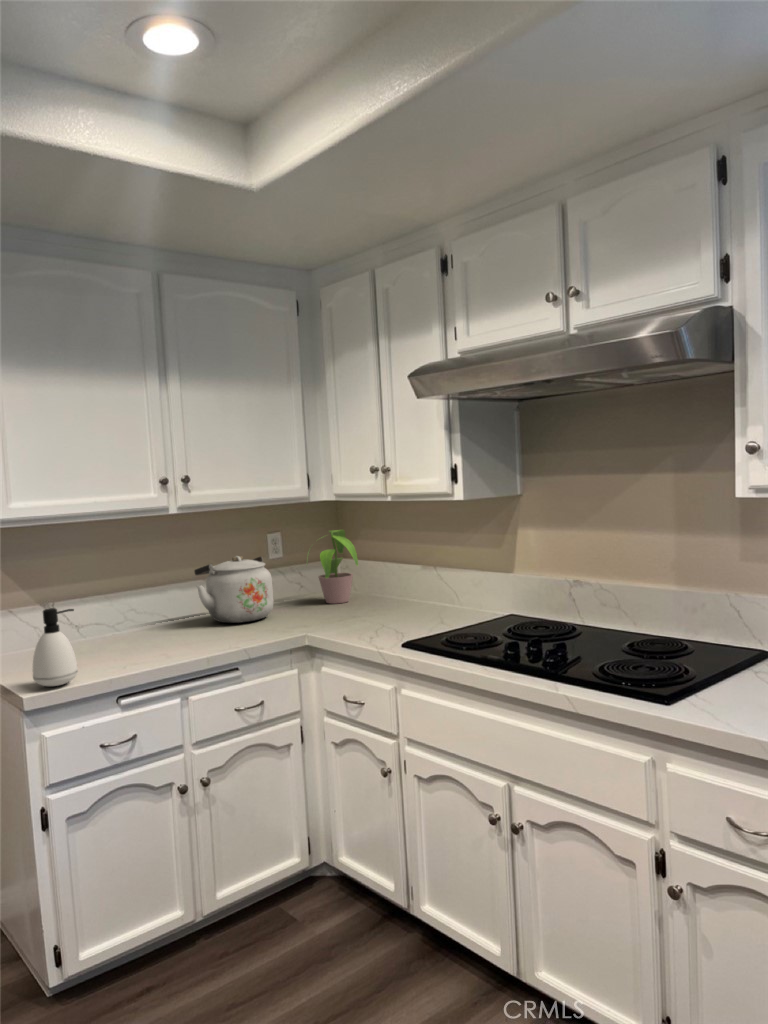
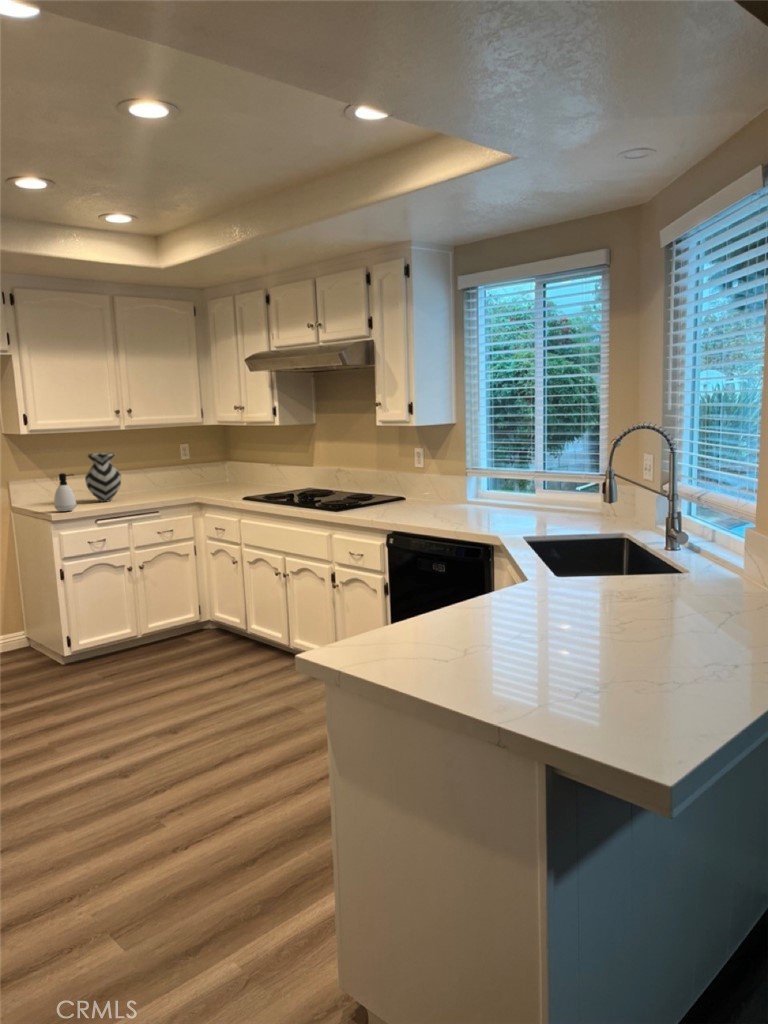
potted plant: present [307,530,358,604] -> none [200,443,239,486]
kettle: present [195,556,274,623] -> none [136,456,182,493]
vase: none [102,557,168,651] -> present [85,453,121,502]

